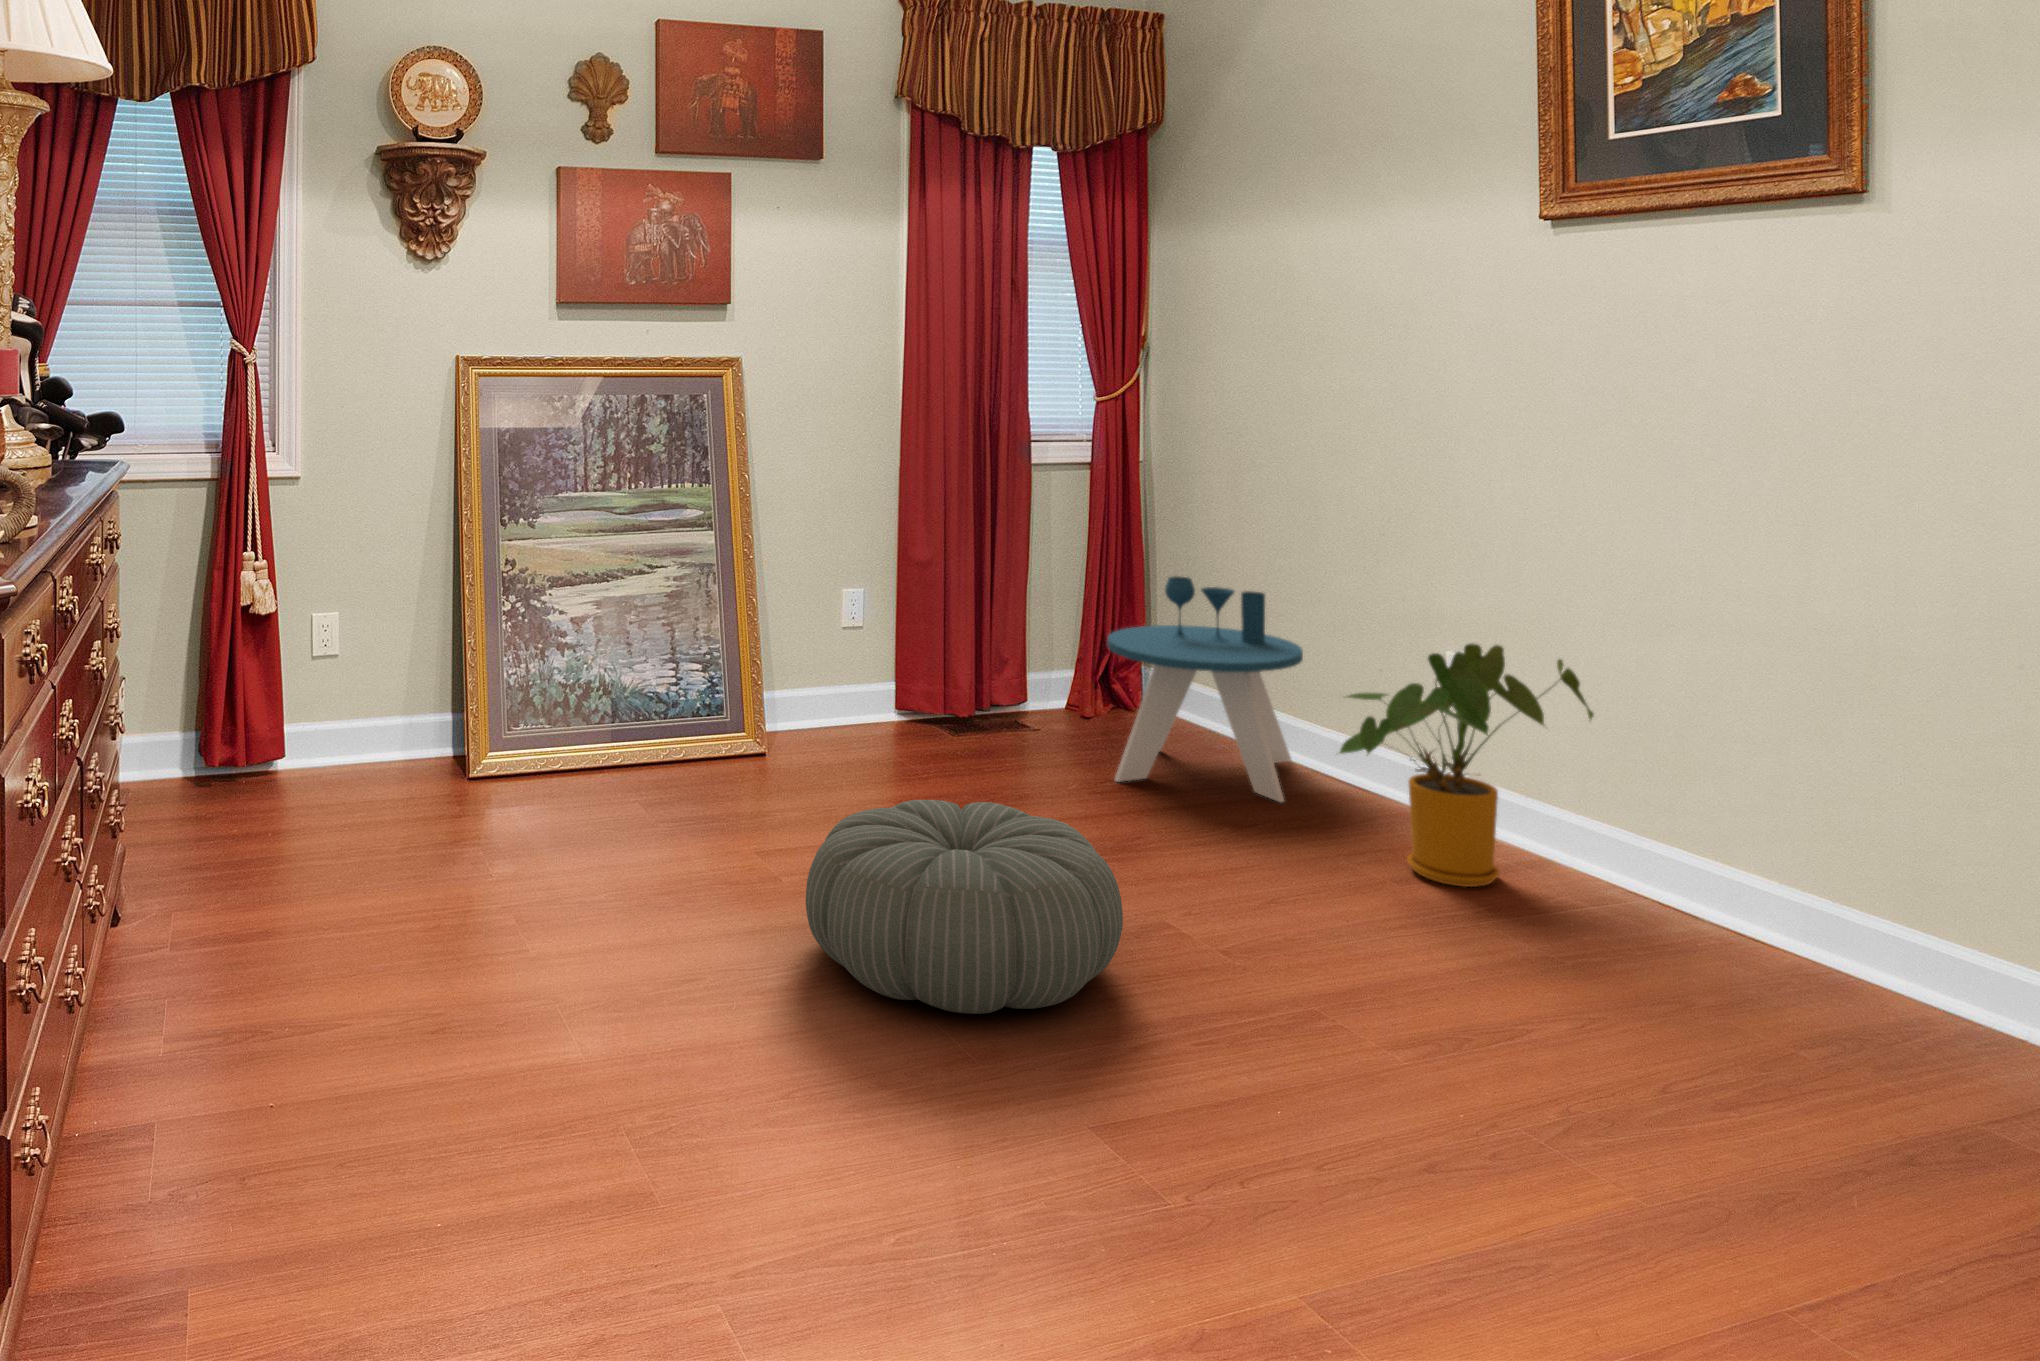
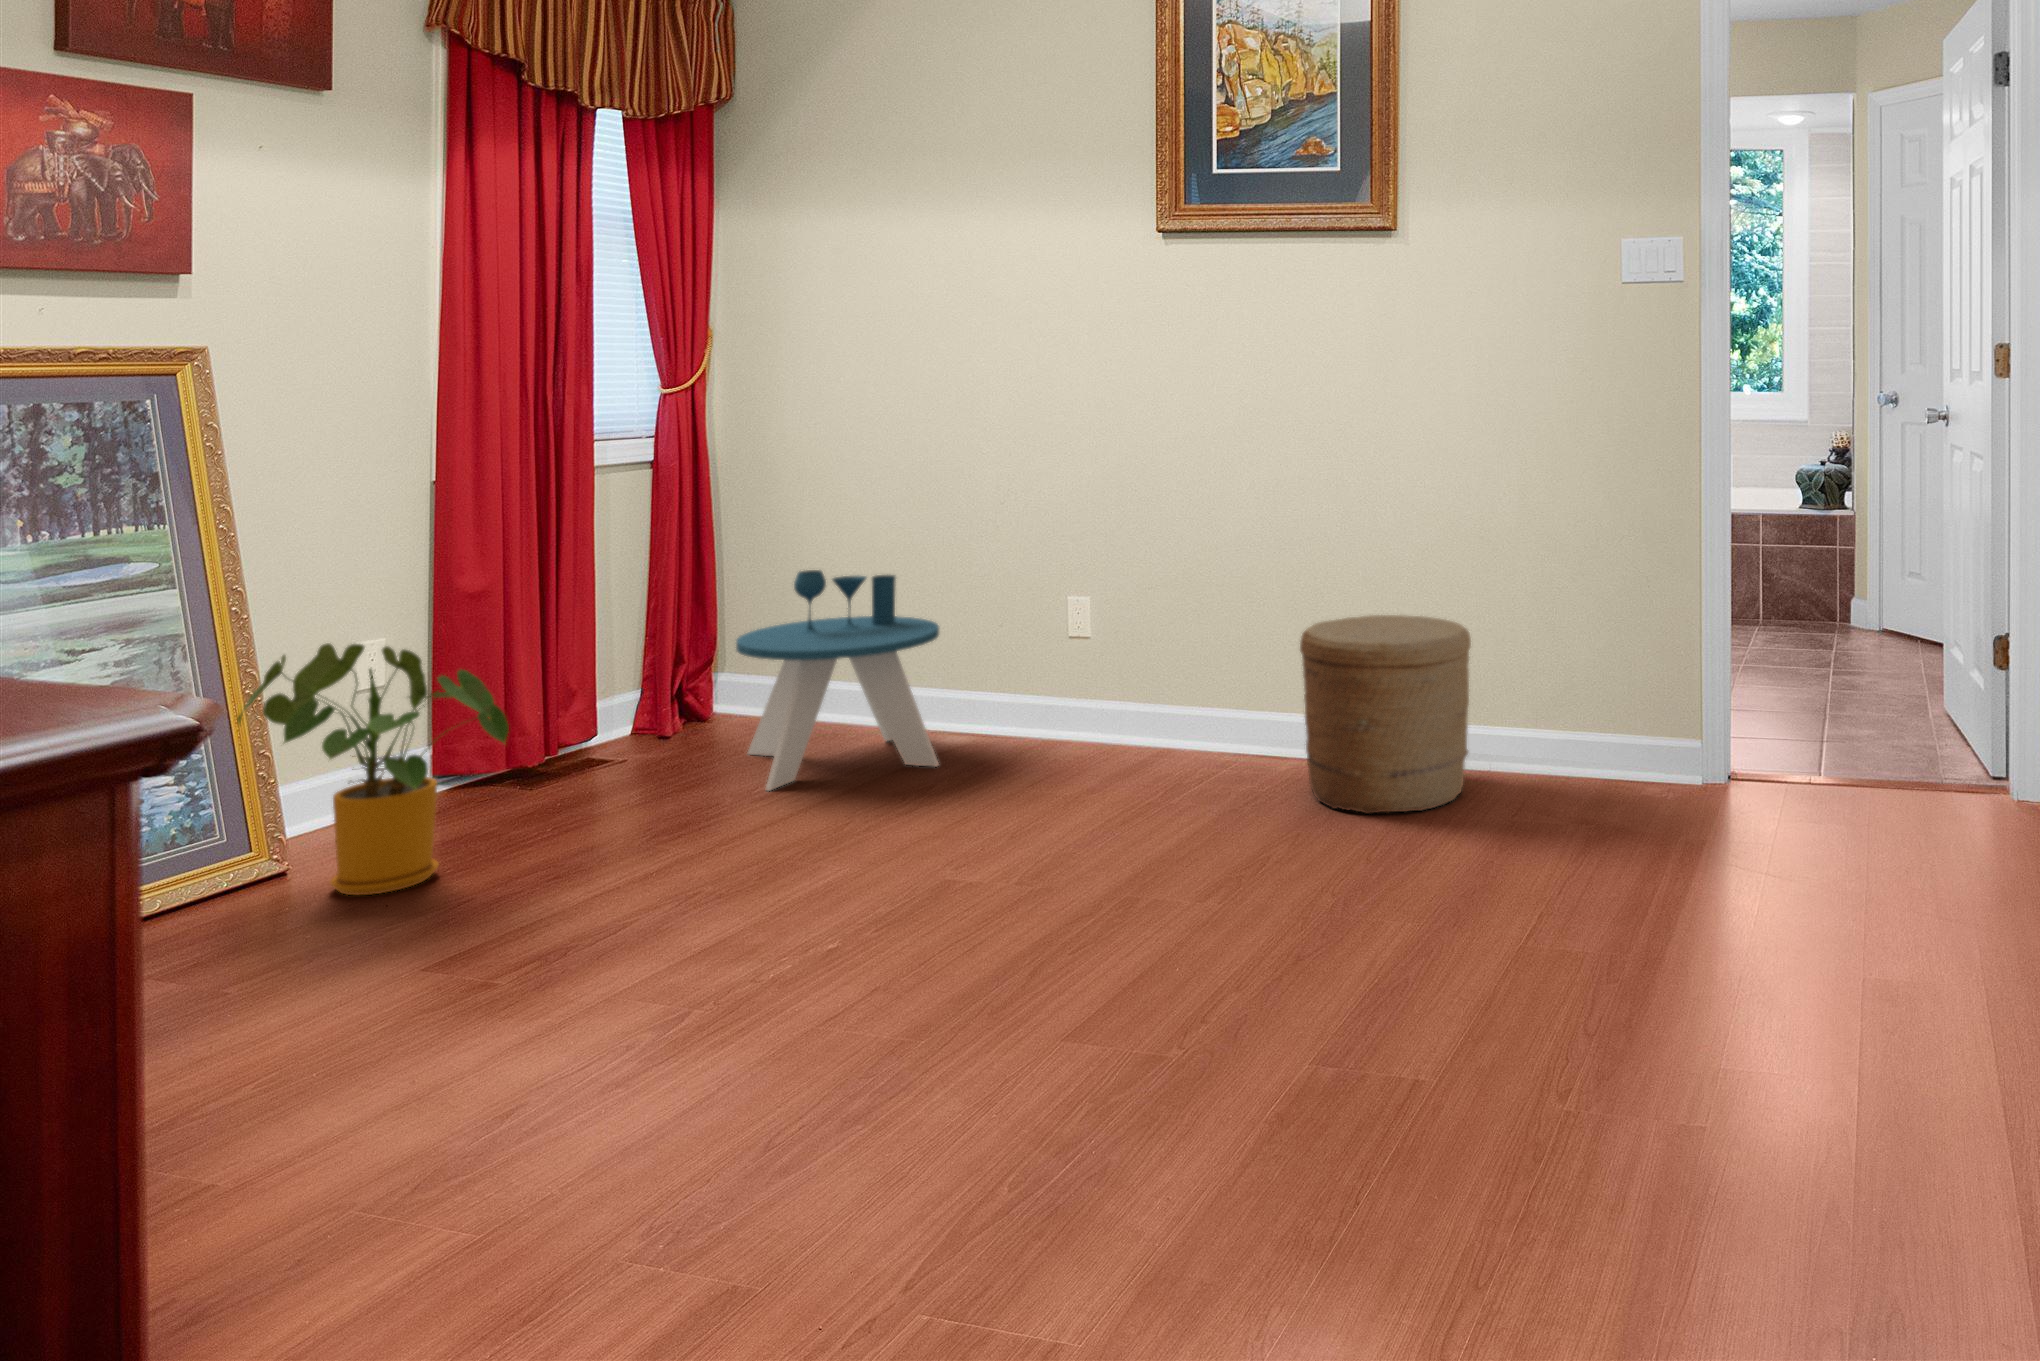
house plant: present [1340,644,1594,887] -> present [237,643,509,895]
woven basket: none [1669,744,1988,1069] -> present [1300,615,1471,814]
pouf: present [806,800,1123,1014] -> none [616,809,976,1028]

